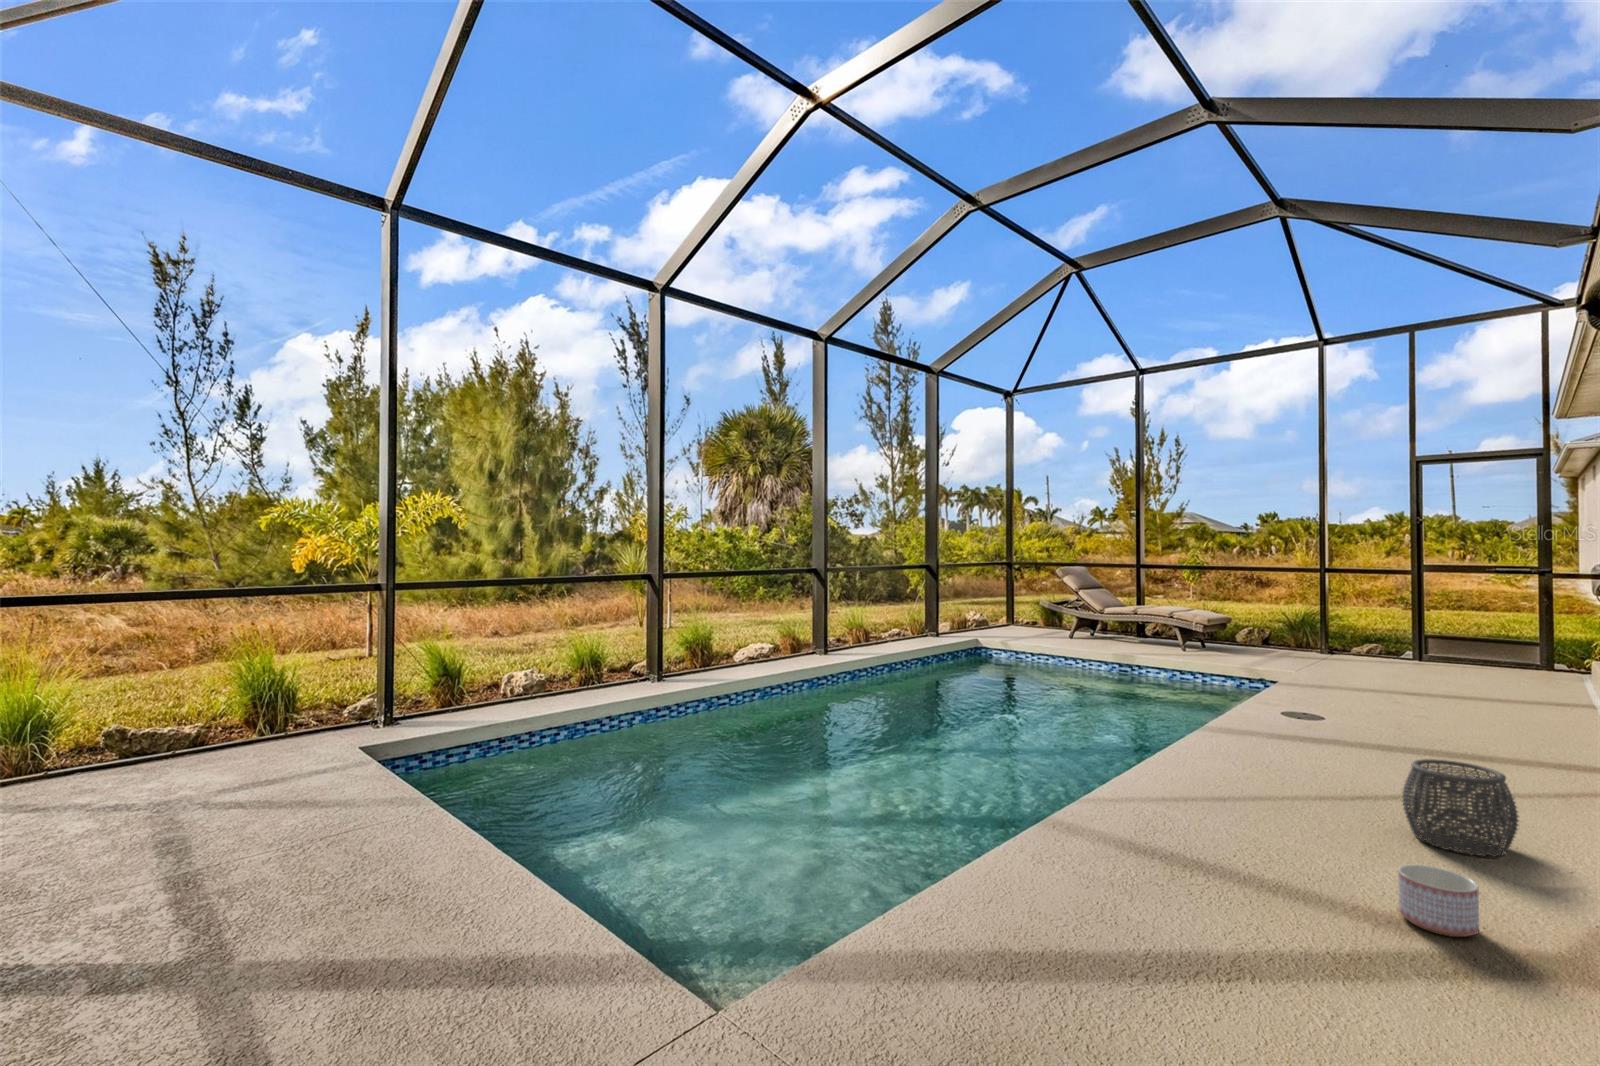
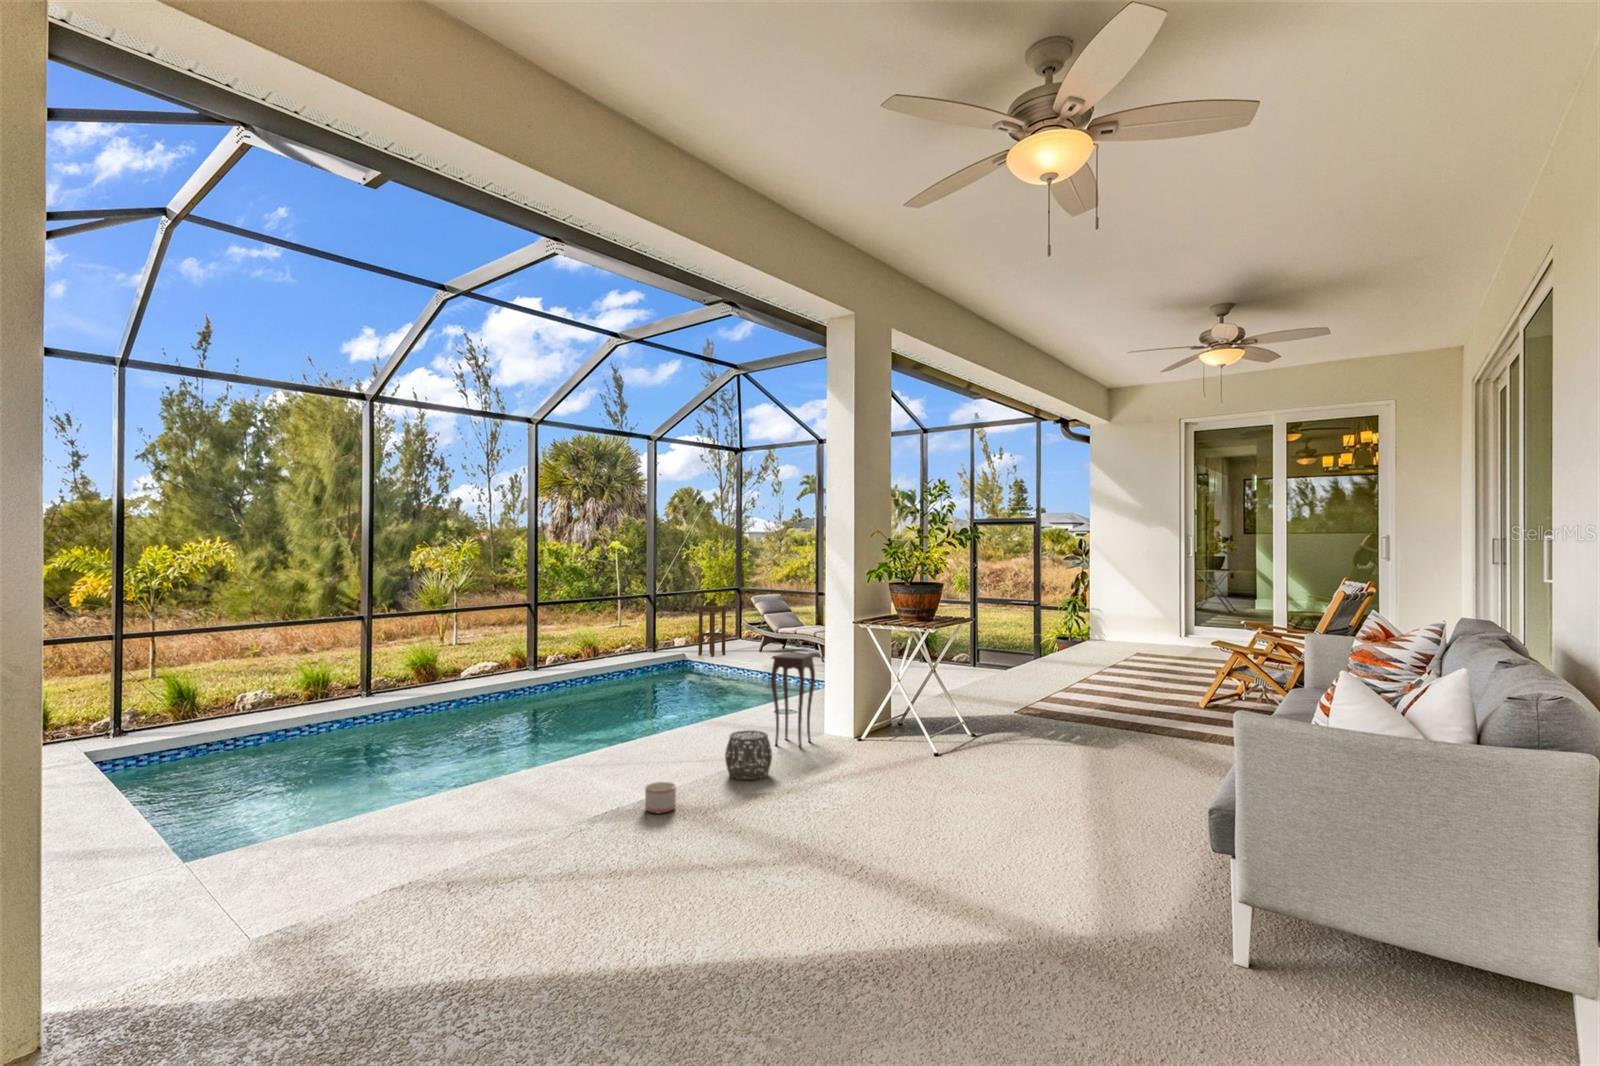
stool: none [995,579,1031,643] -> present [698,605,727,657]
side table: none [1359,627,1442,787] -> present [771,653,815,748]

